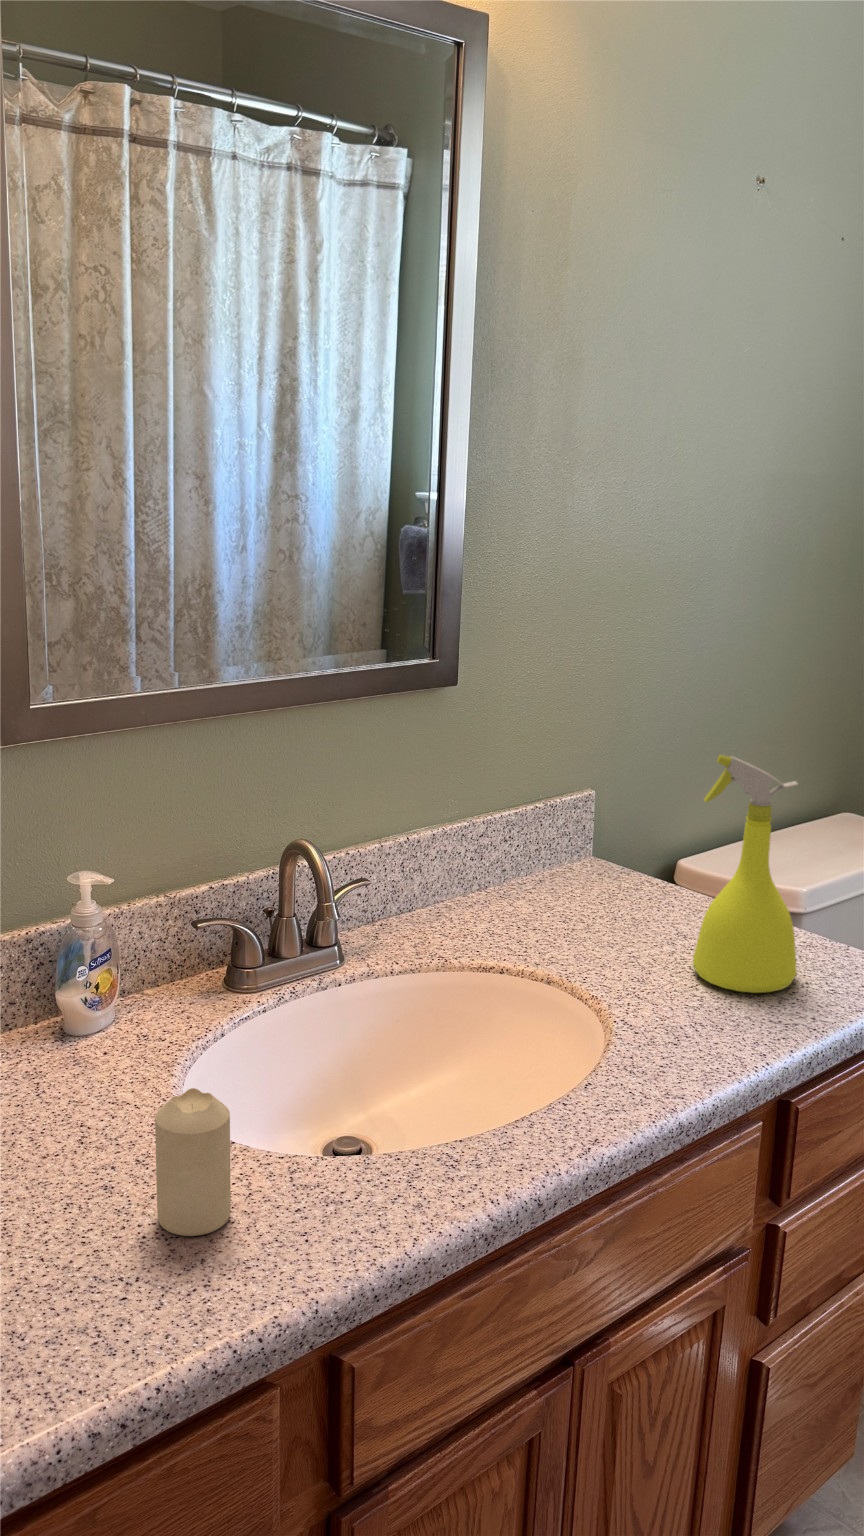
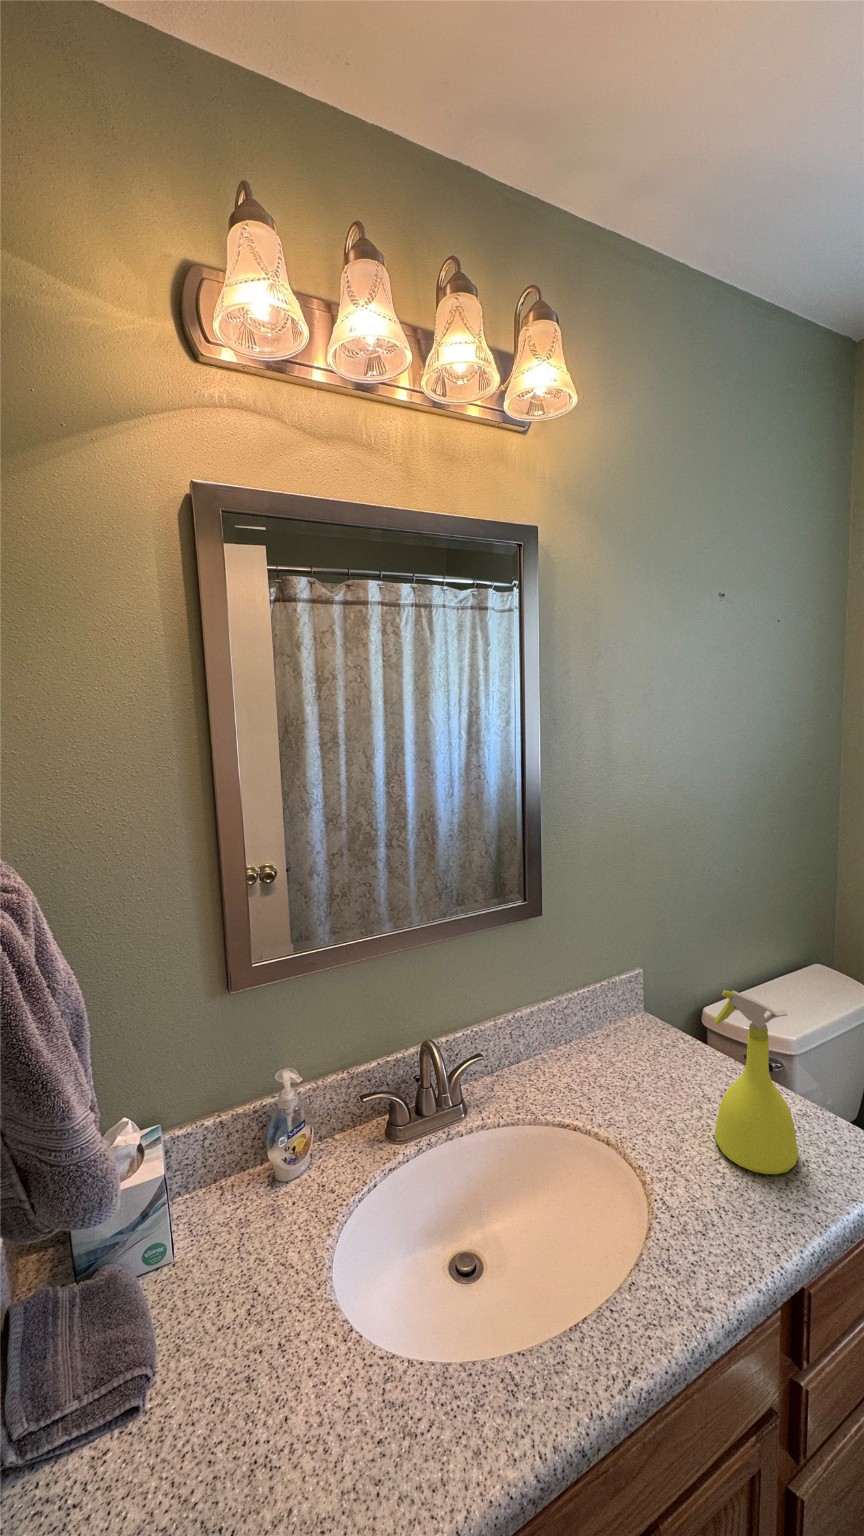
candle: present [155,1088,231,1236] -> none [262,1331,326,1473]

